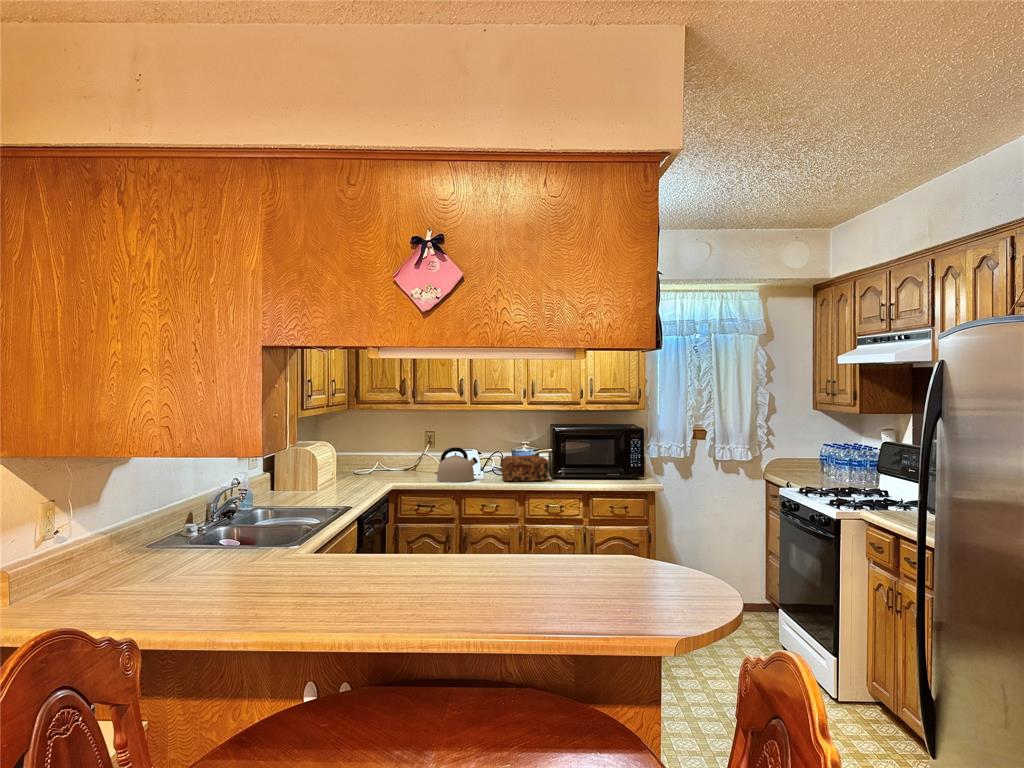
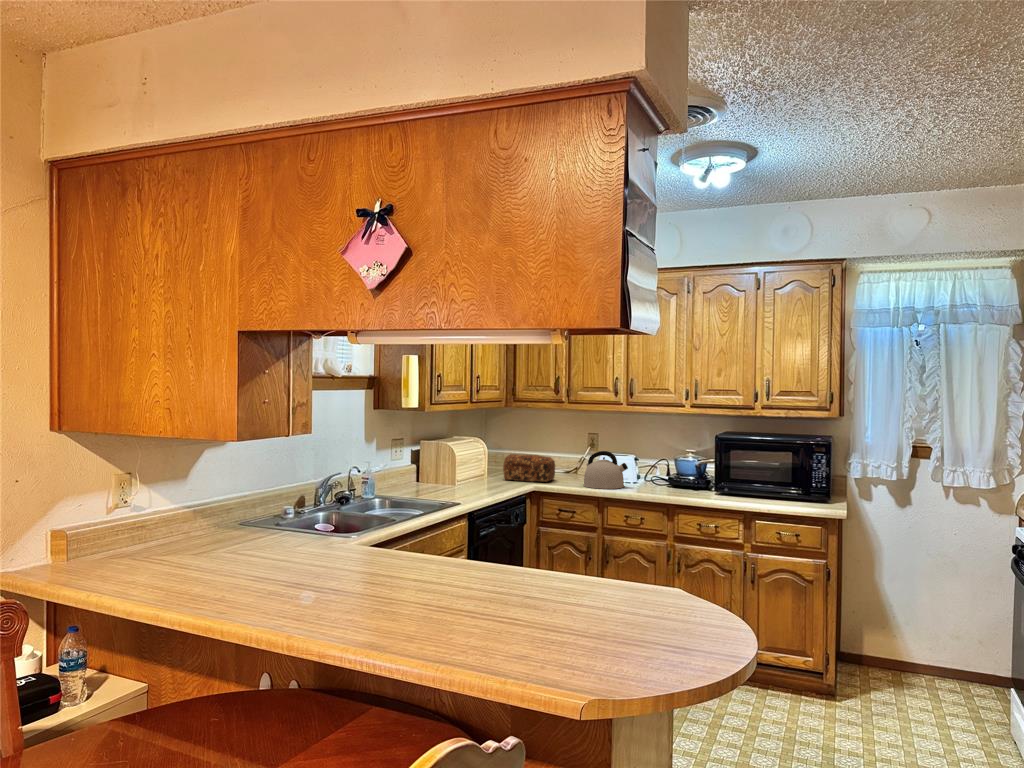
bread loaf: present [501,455,549,481] -> present [503,454,555,482]

